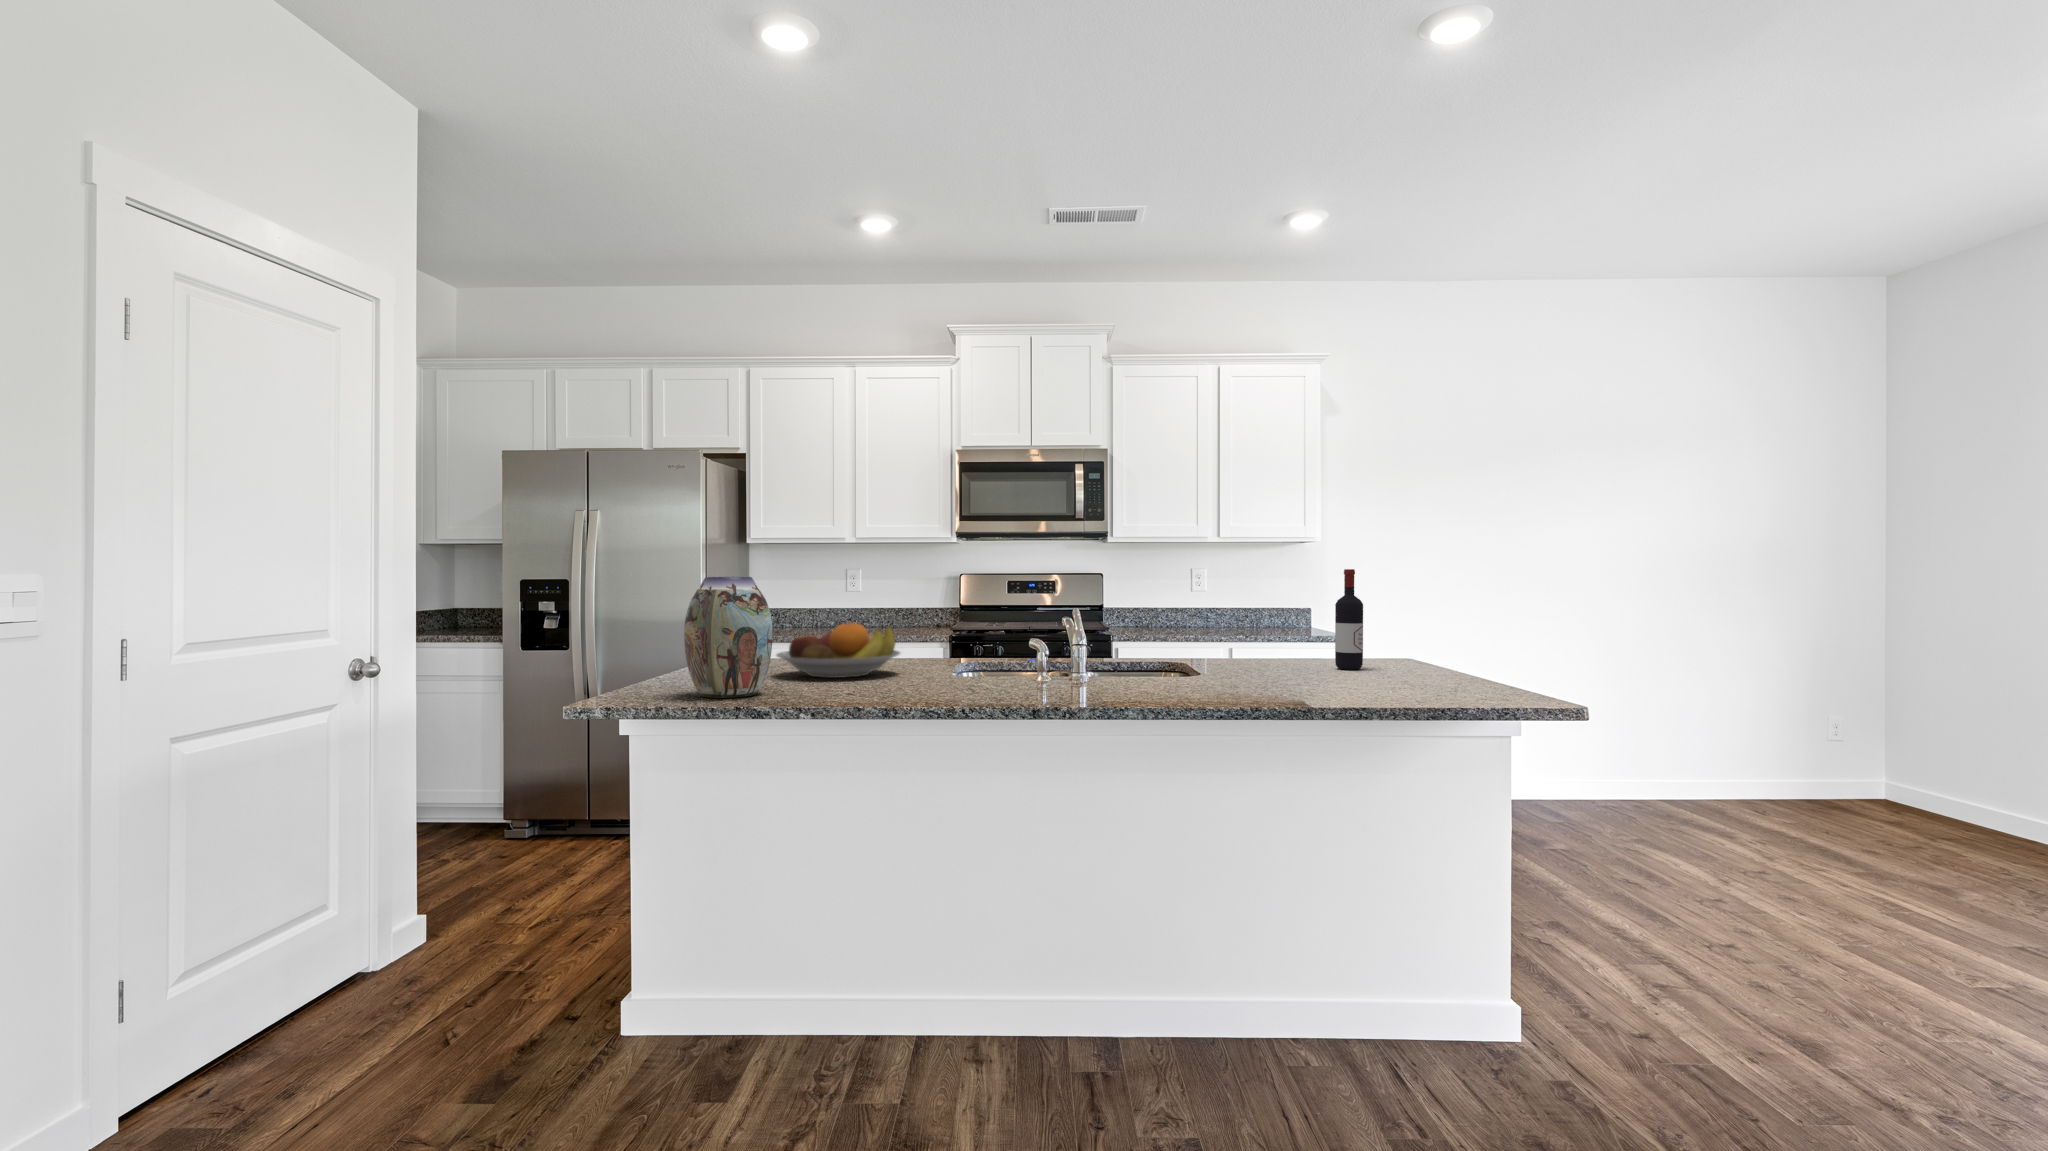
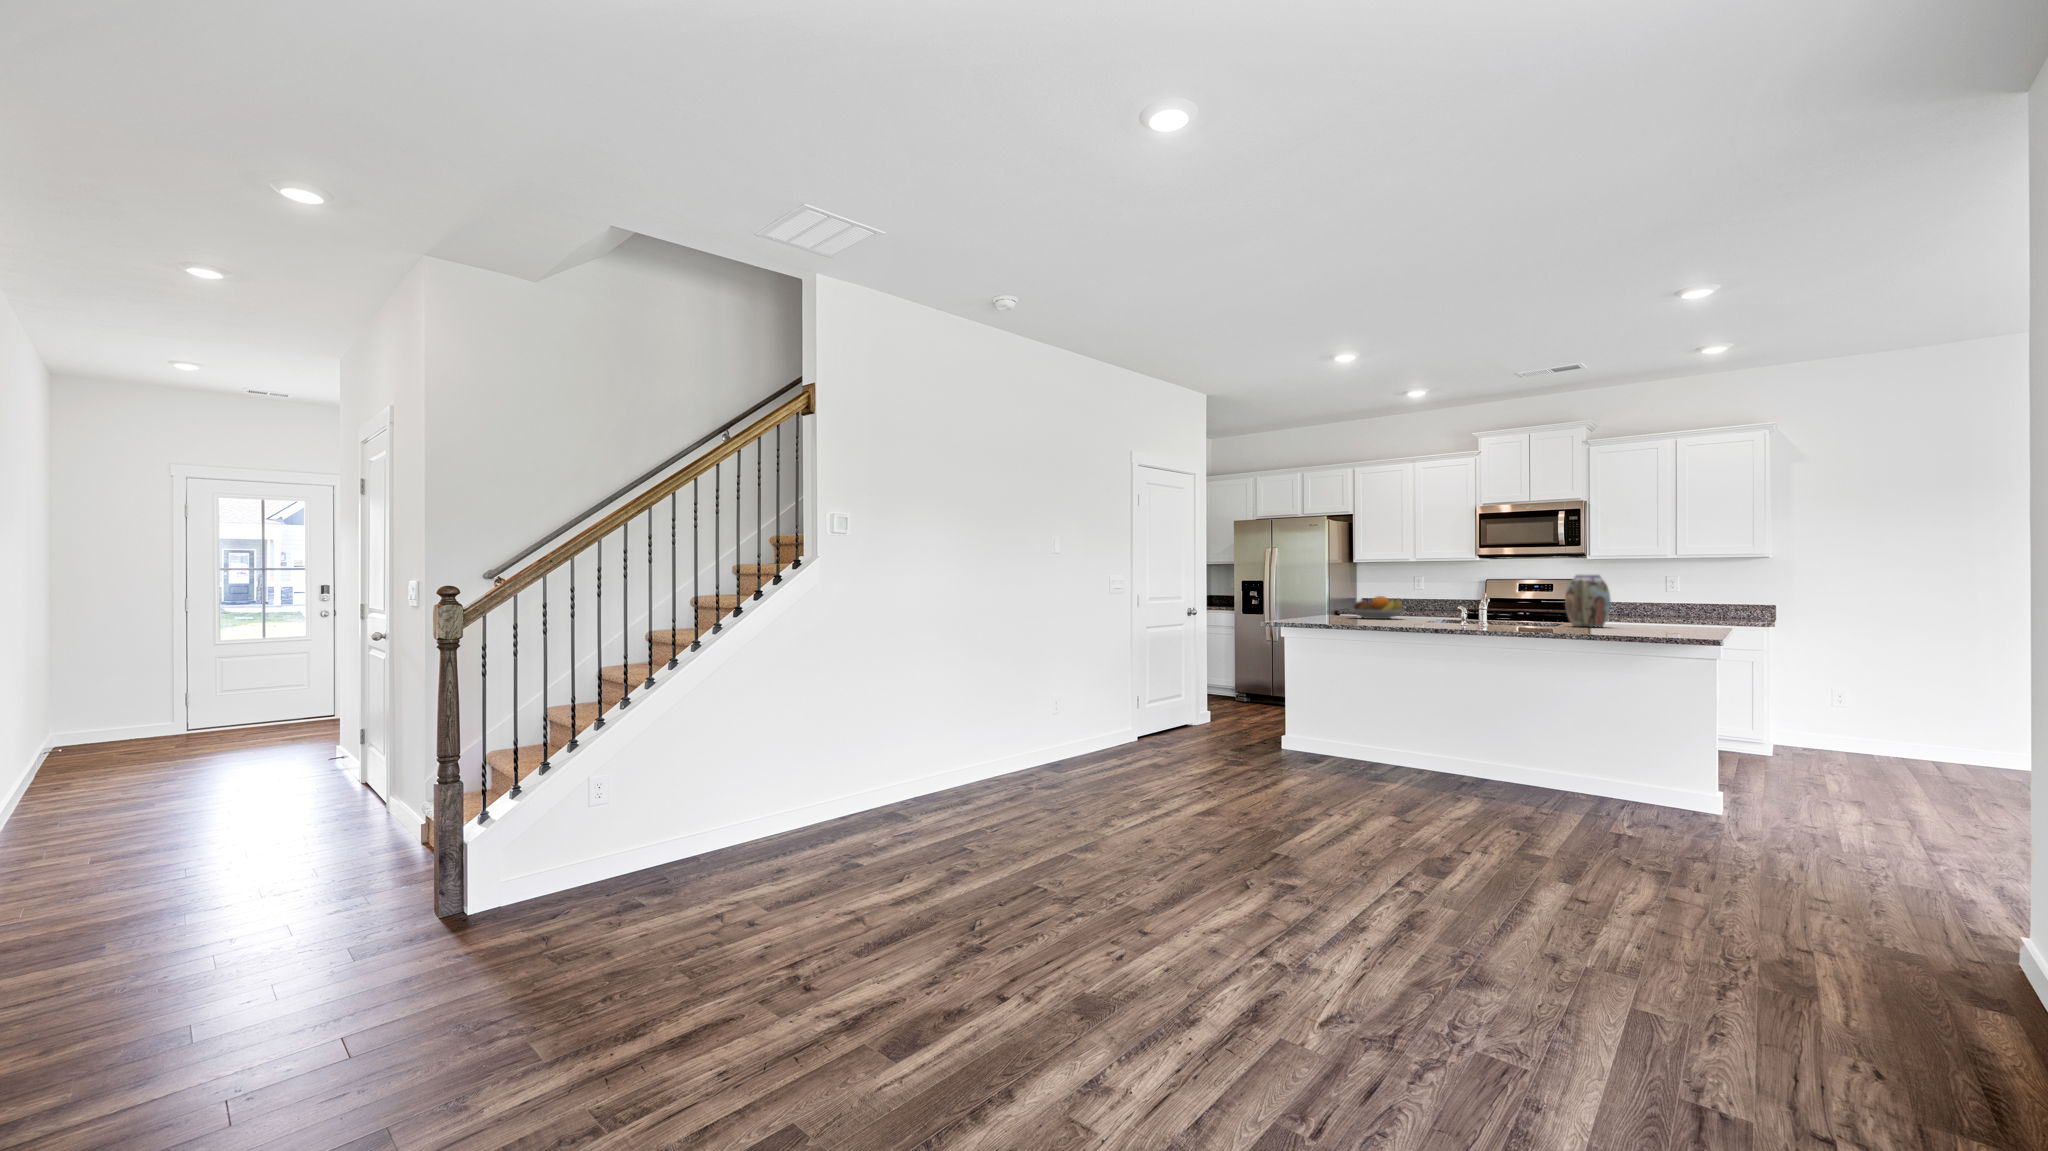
wine bottle: present [1335,569,1363,670] -> none [1658,572,1677,627]
vase: present [684,577,772,698] -> present [1565,575,1611,627]

